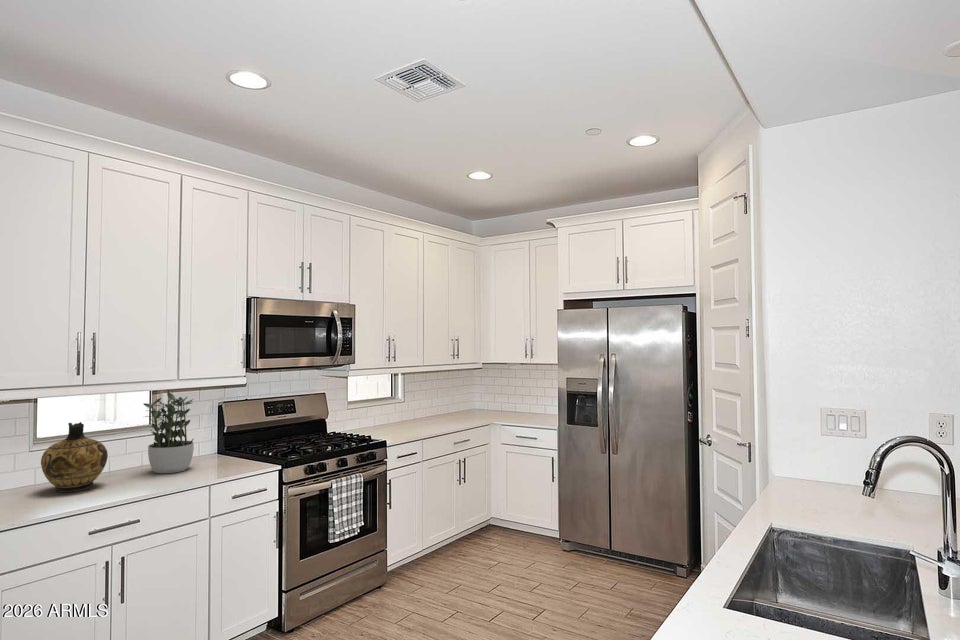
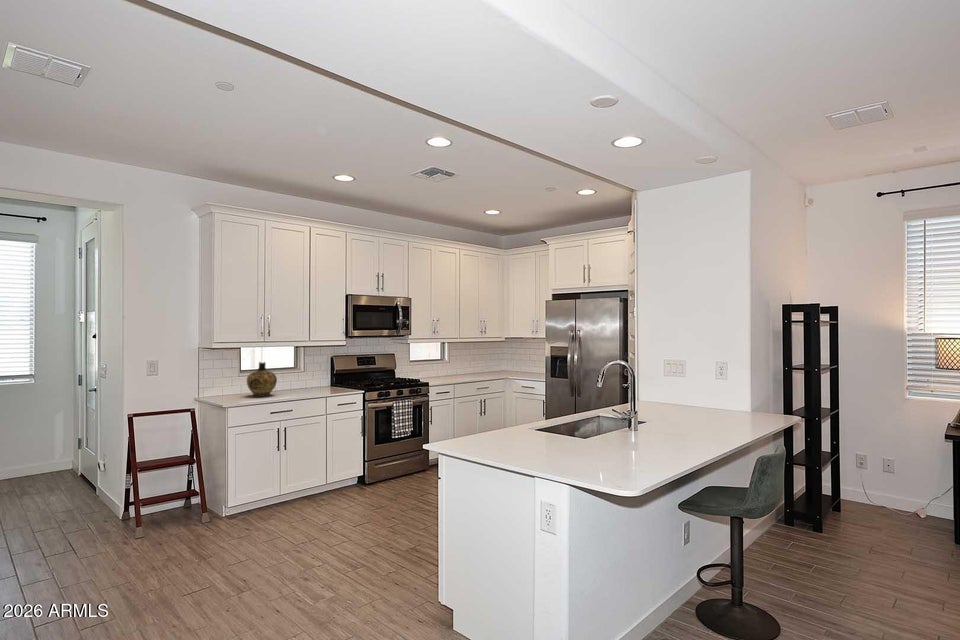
potted plant: present [144,392,194,473] -> none [292,348,318,392]

